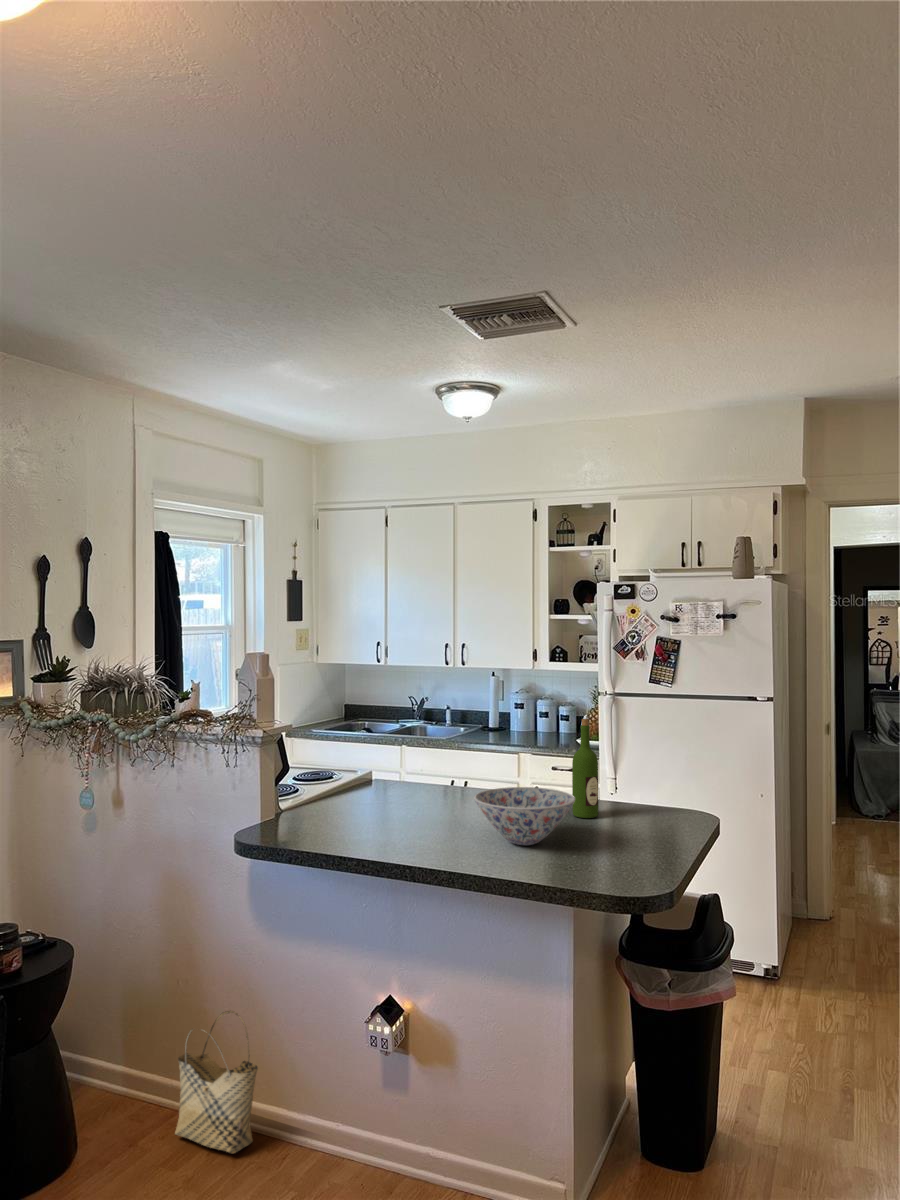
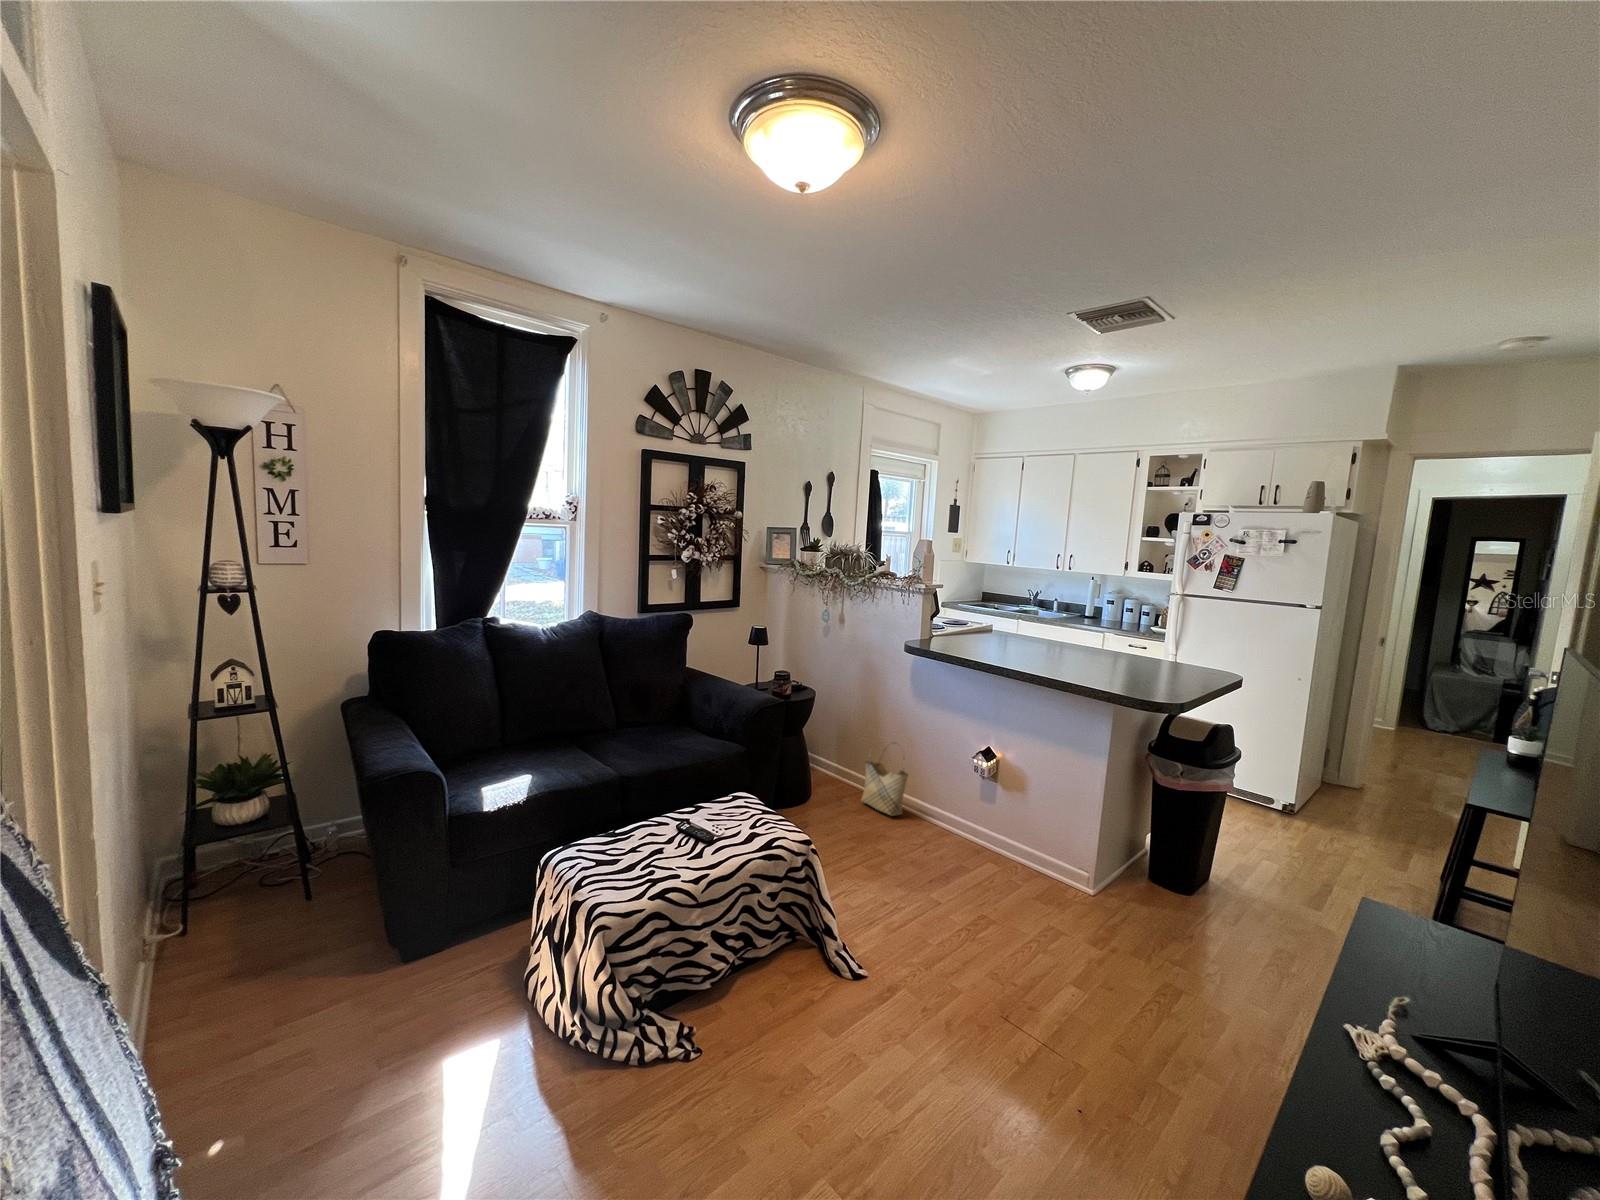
wine bottle: present [572,719,598,818] -> none [1127,598,1150,664]
bowl: present [474,787,575,845] -> none [1055,634,1126,670]

